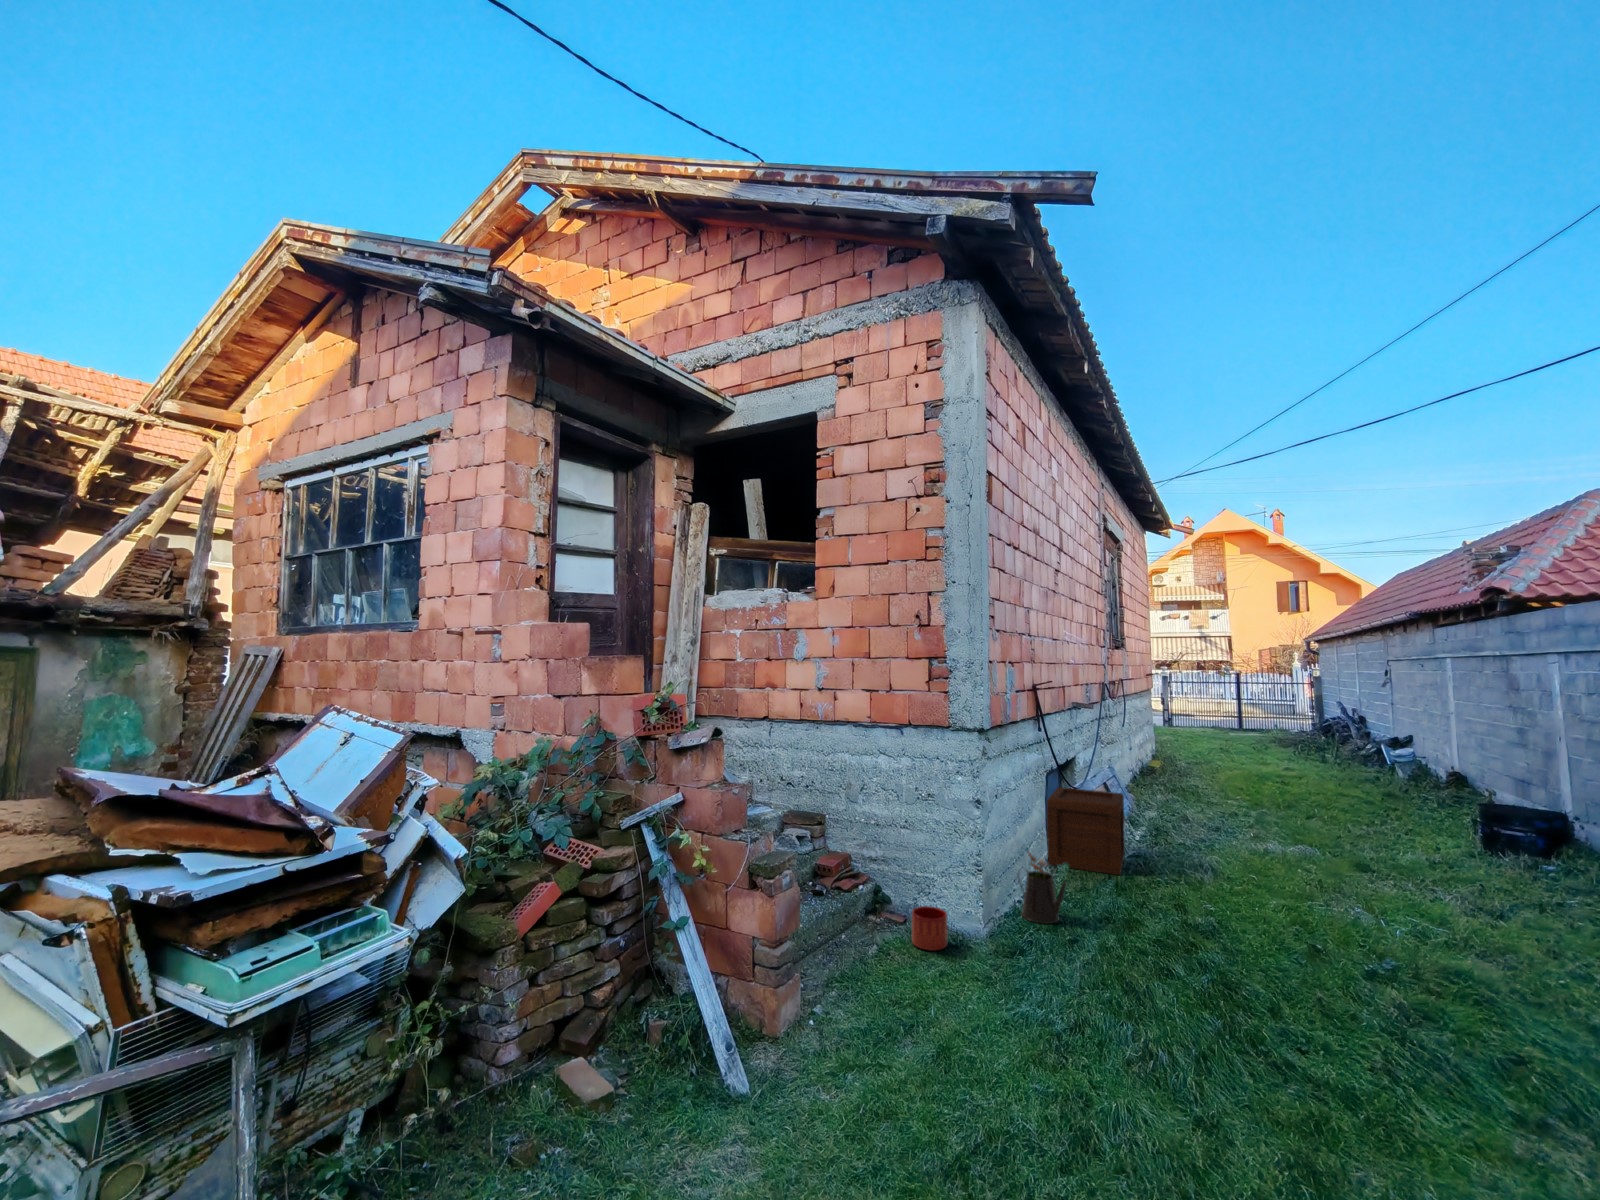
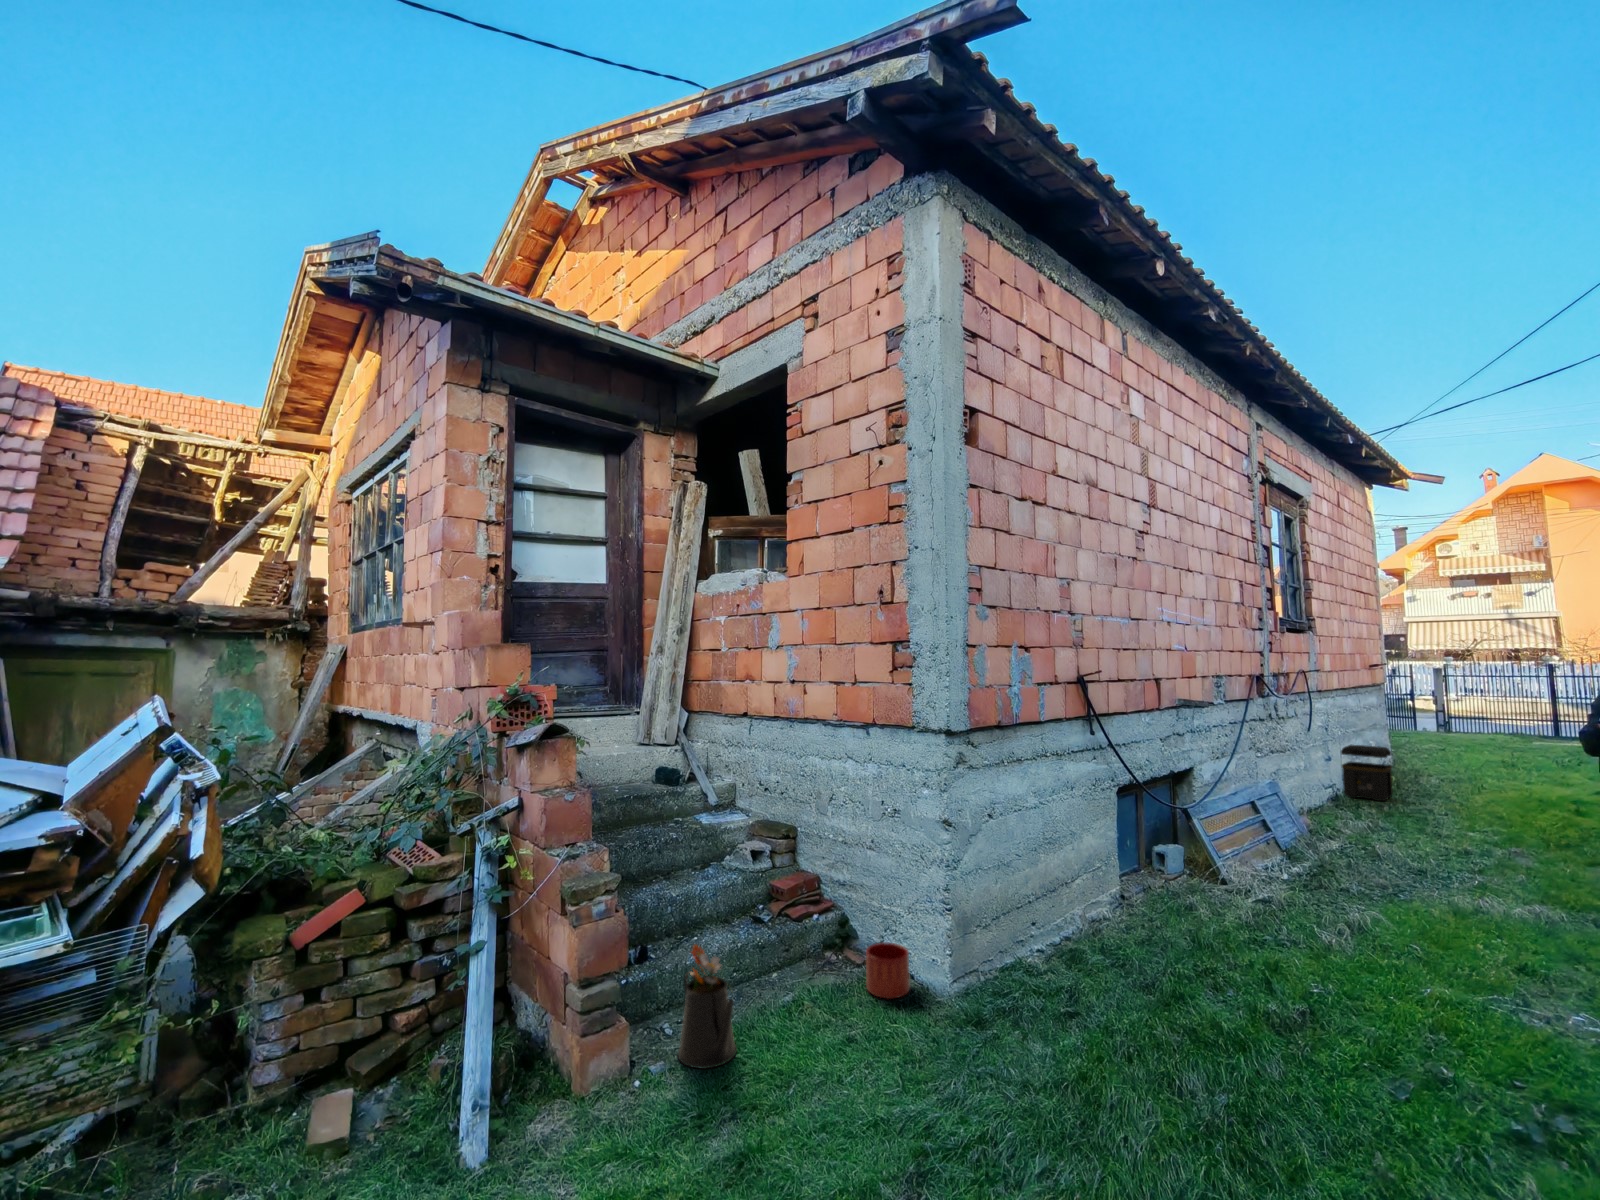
toolbox: none [1139,736,1172,779] -> present [1341,745,1393,801]
wooden crate: present [1047,787,1125,875] -> none [1119,805,1240,924]
watering can: present [1018,853,1066,924] -> present [678,945,736,1069]

